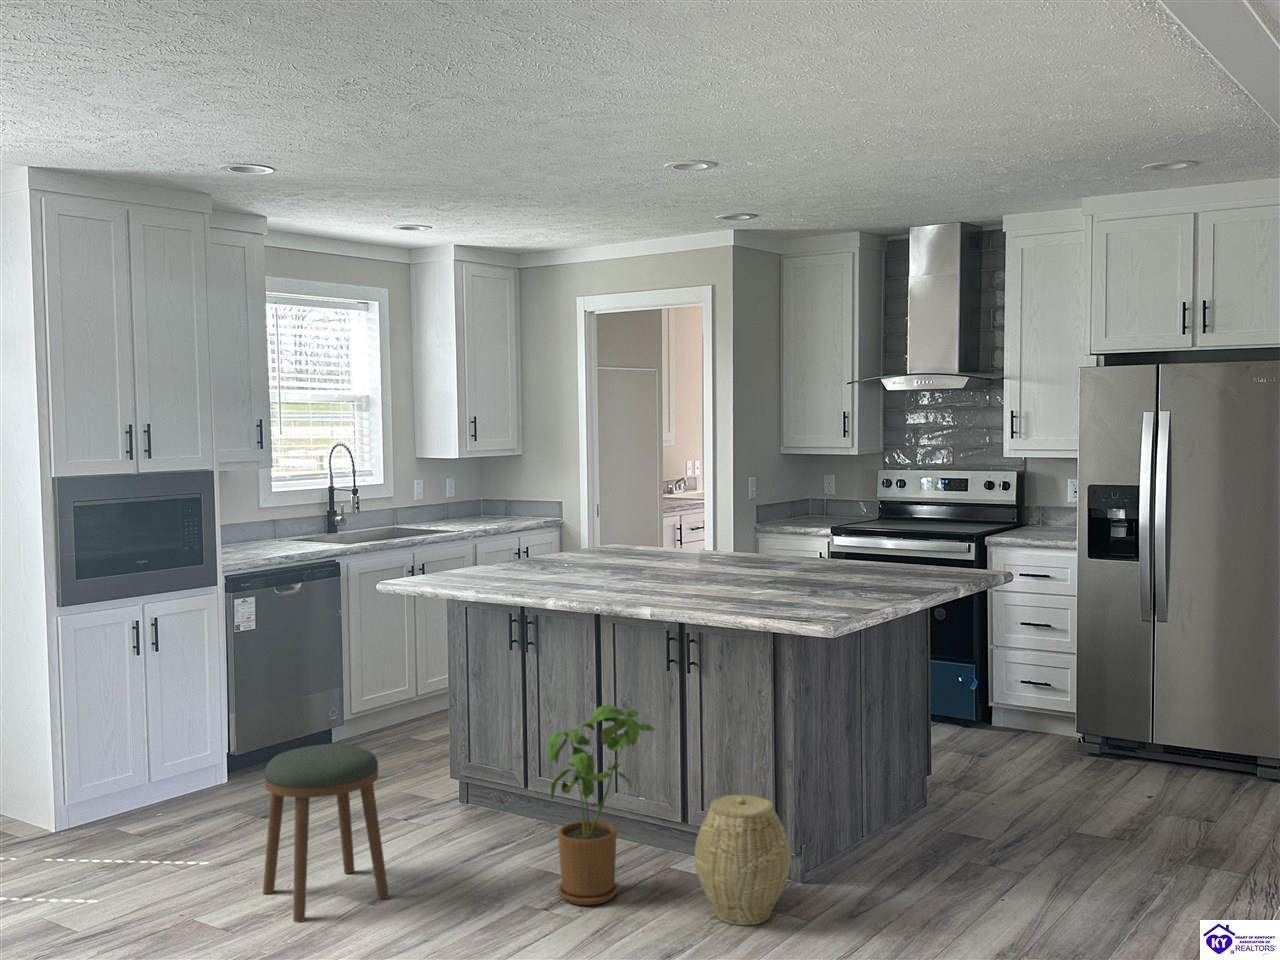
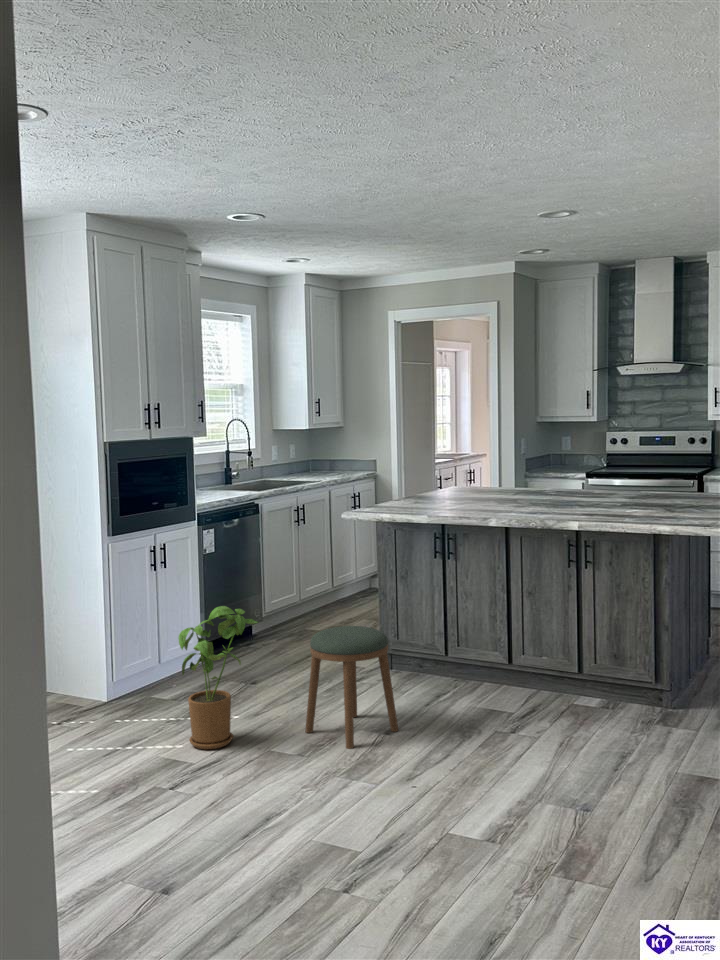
house plant: present [547,705,656,905] -> present [178,606,258,749]
woven basket: present [695,795,791,925] -> none [616,647,684,733]

